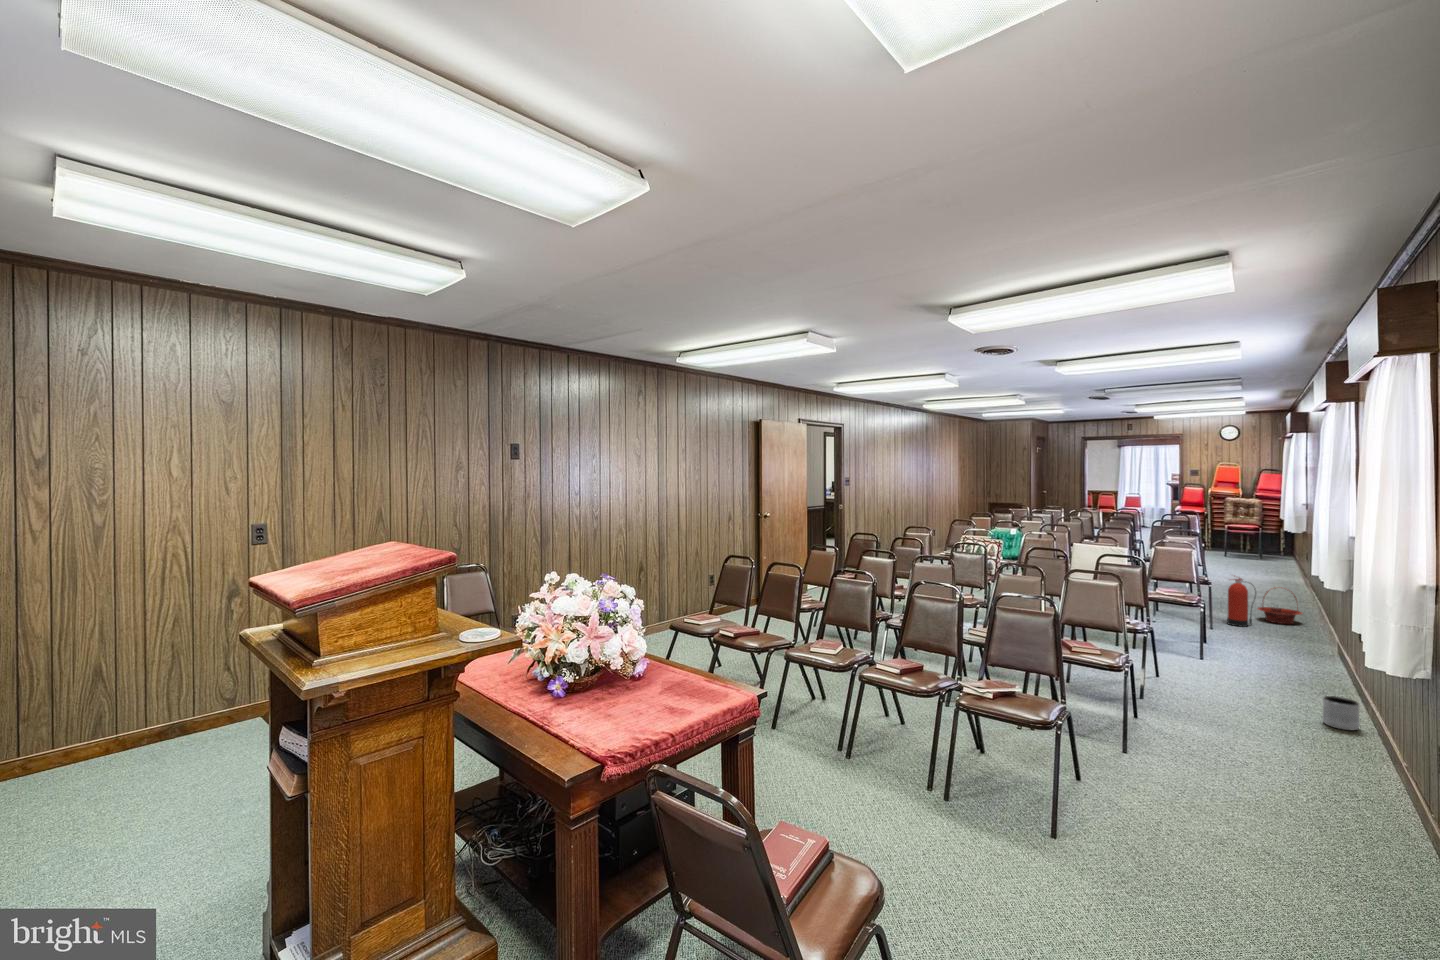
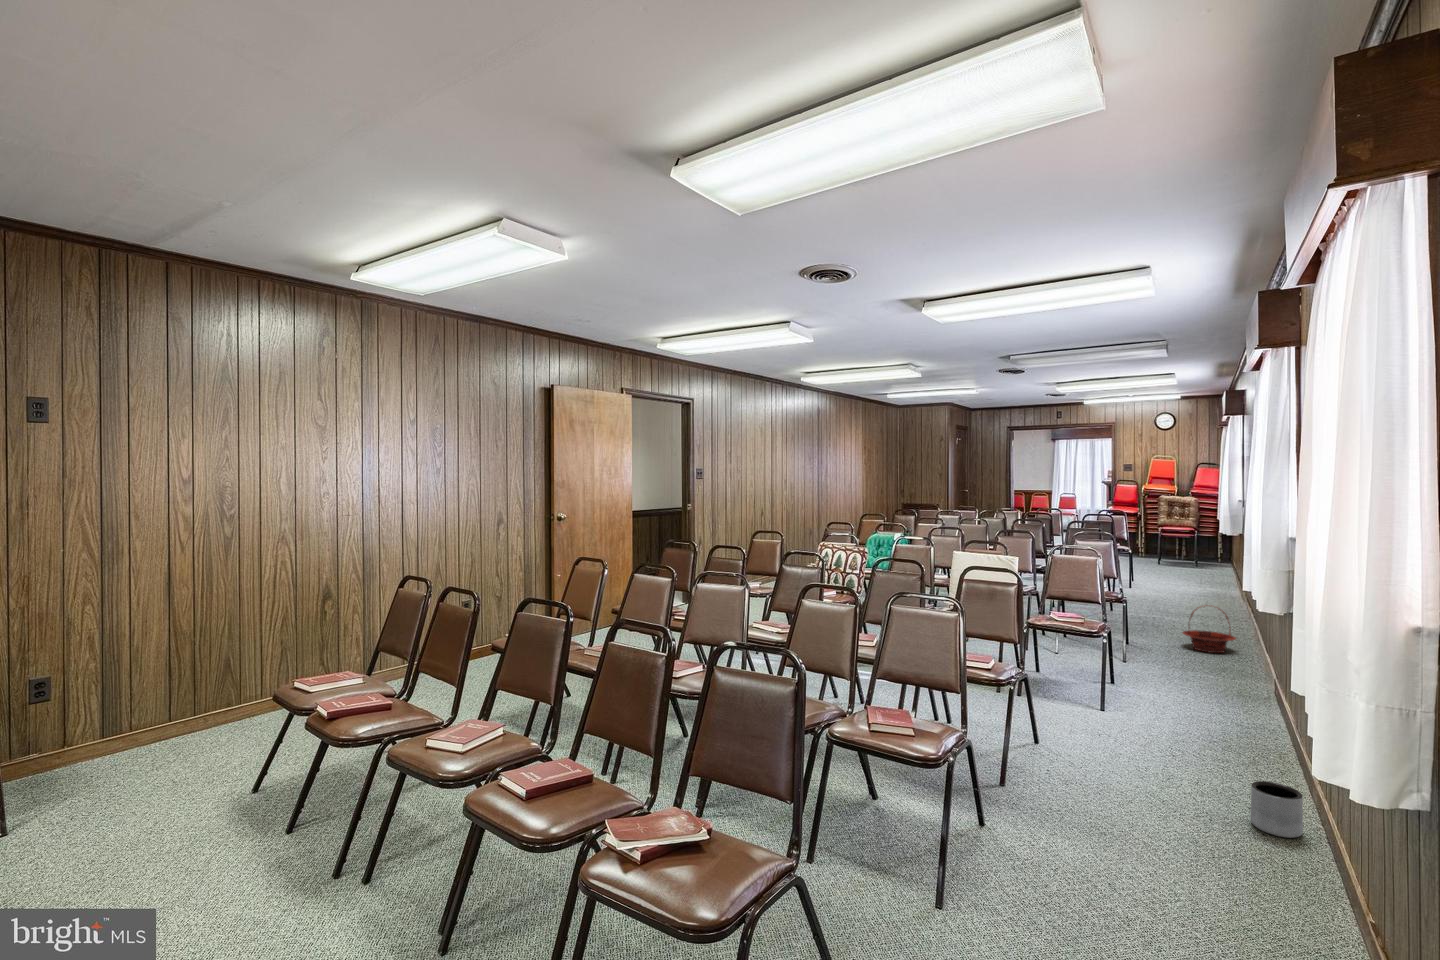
fire extinguisher: present [1227,576,1255,627] -> none [1145,589,1180,658]

